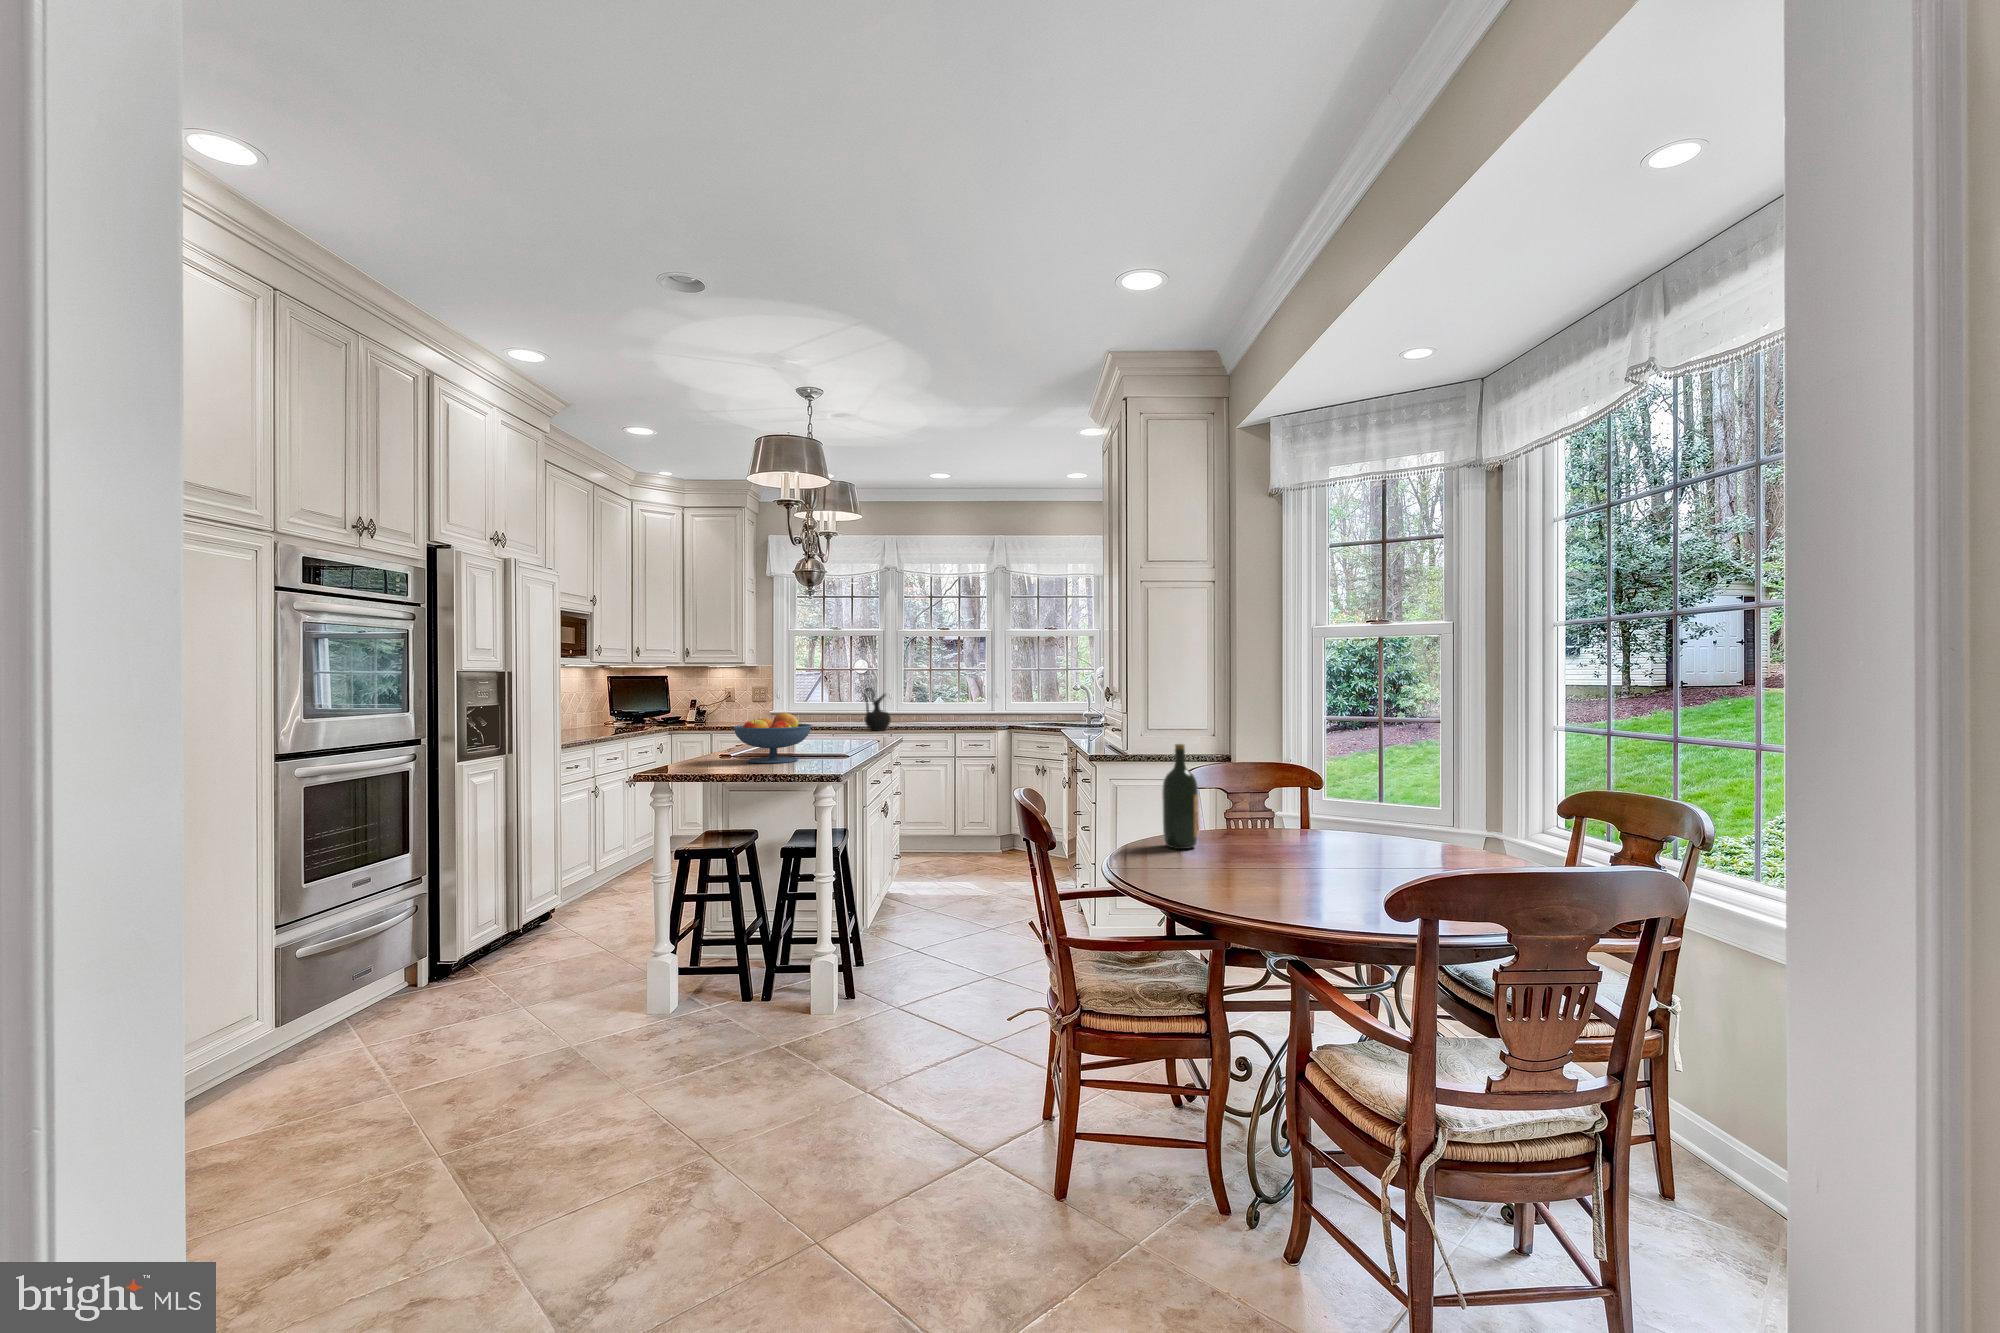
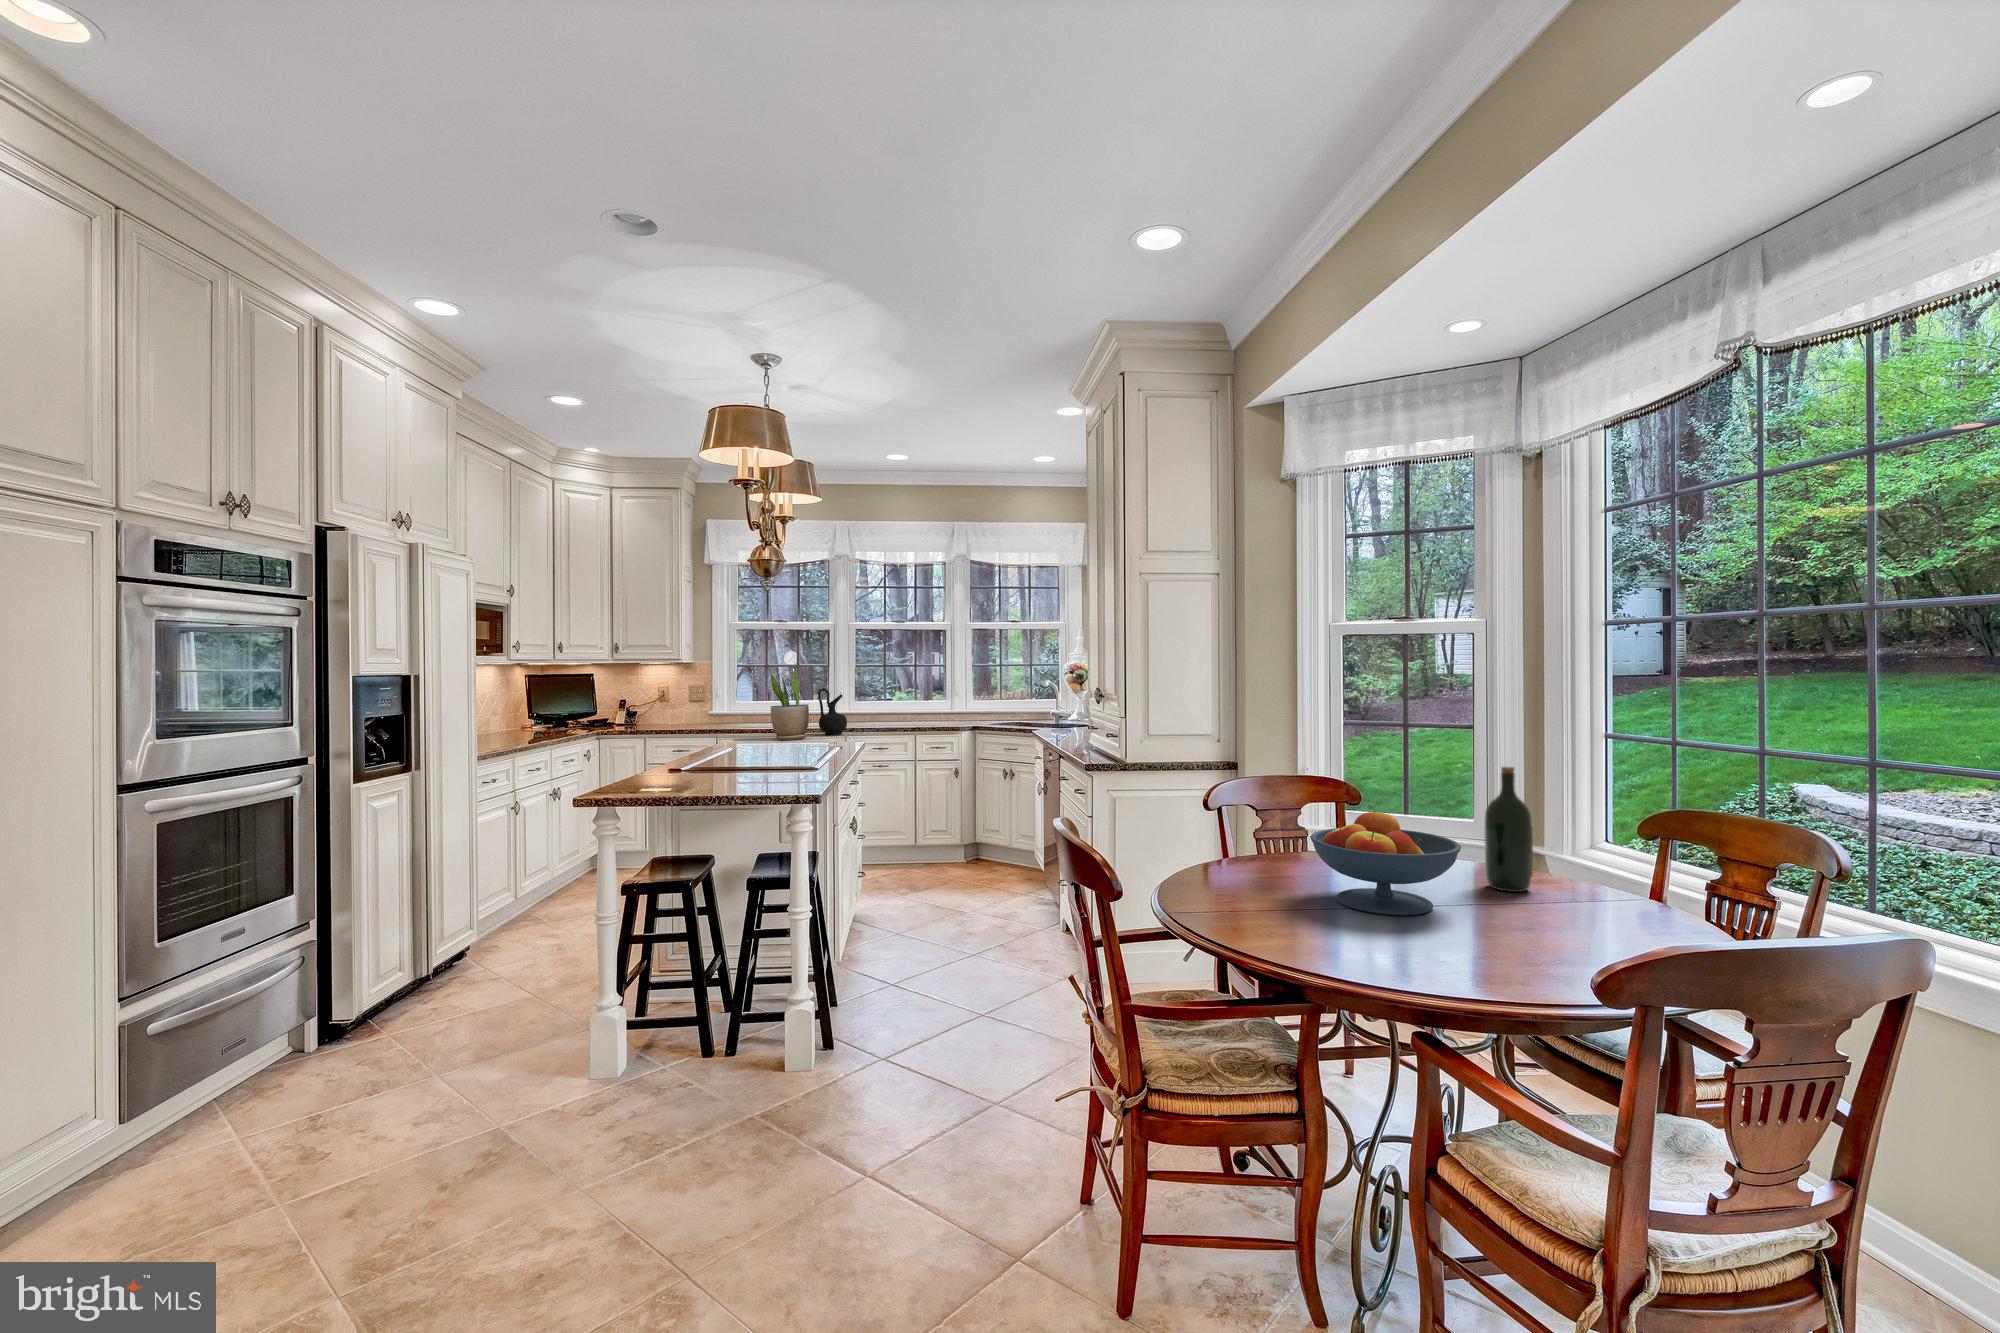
potted plant: none [819,669,854,734] -> present [771,670,809,740]
fruit bowl: present [733,712,812,763] -> present [1310,809,1461,915]
wine bottle: present [1162,744,1199,849] -> present [1485,767,1533,892]

